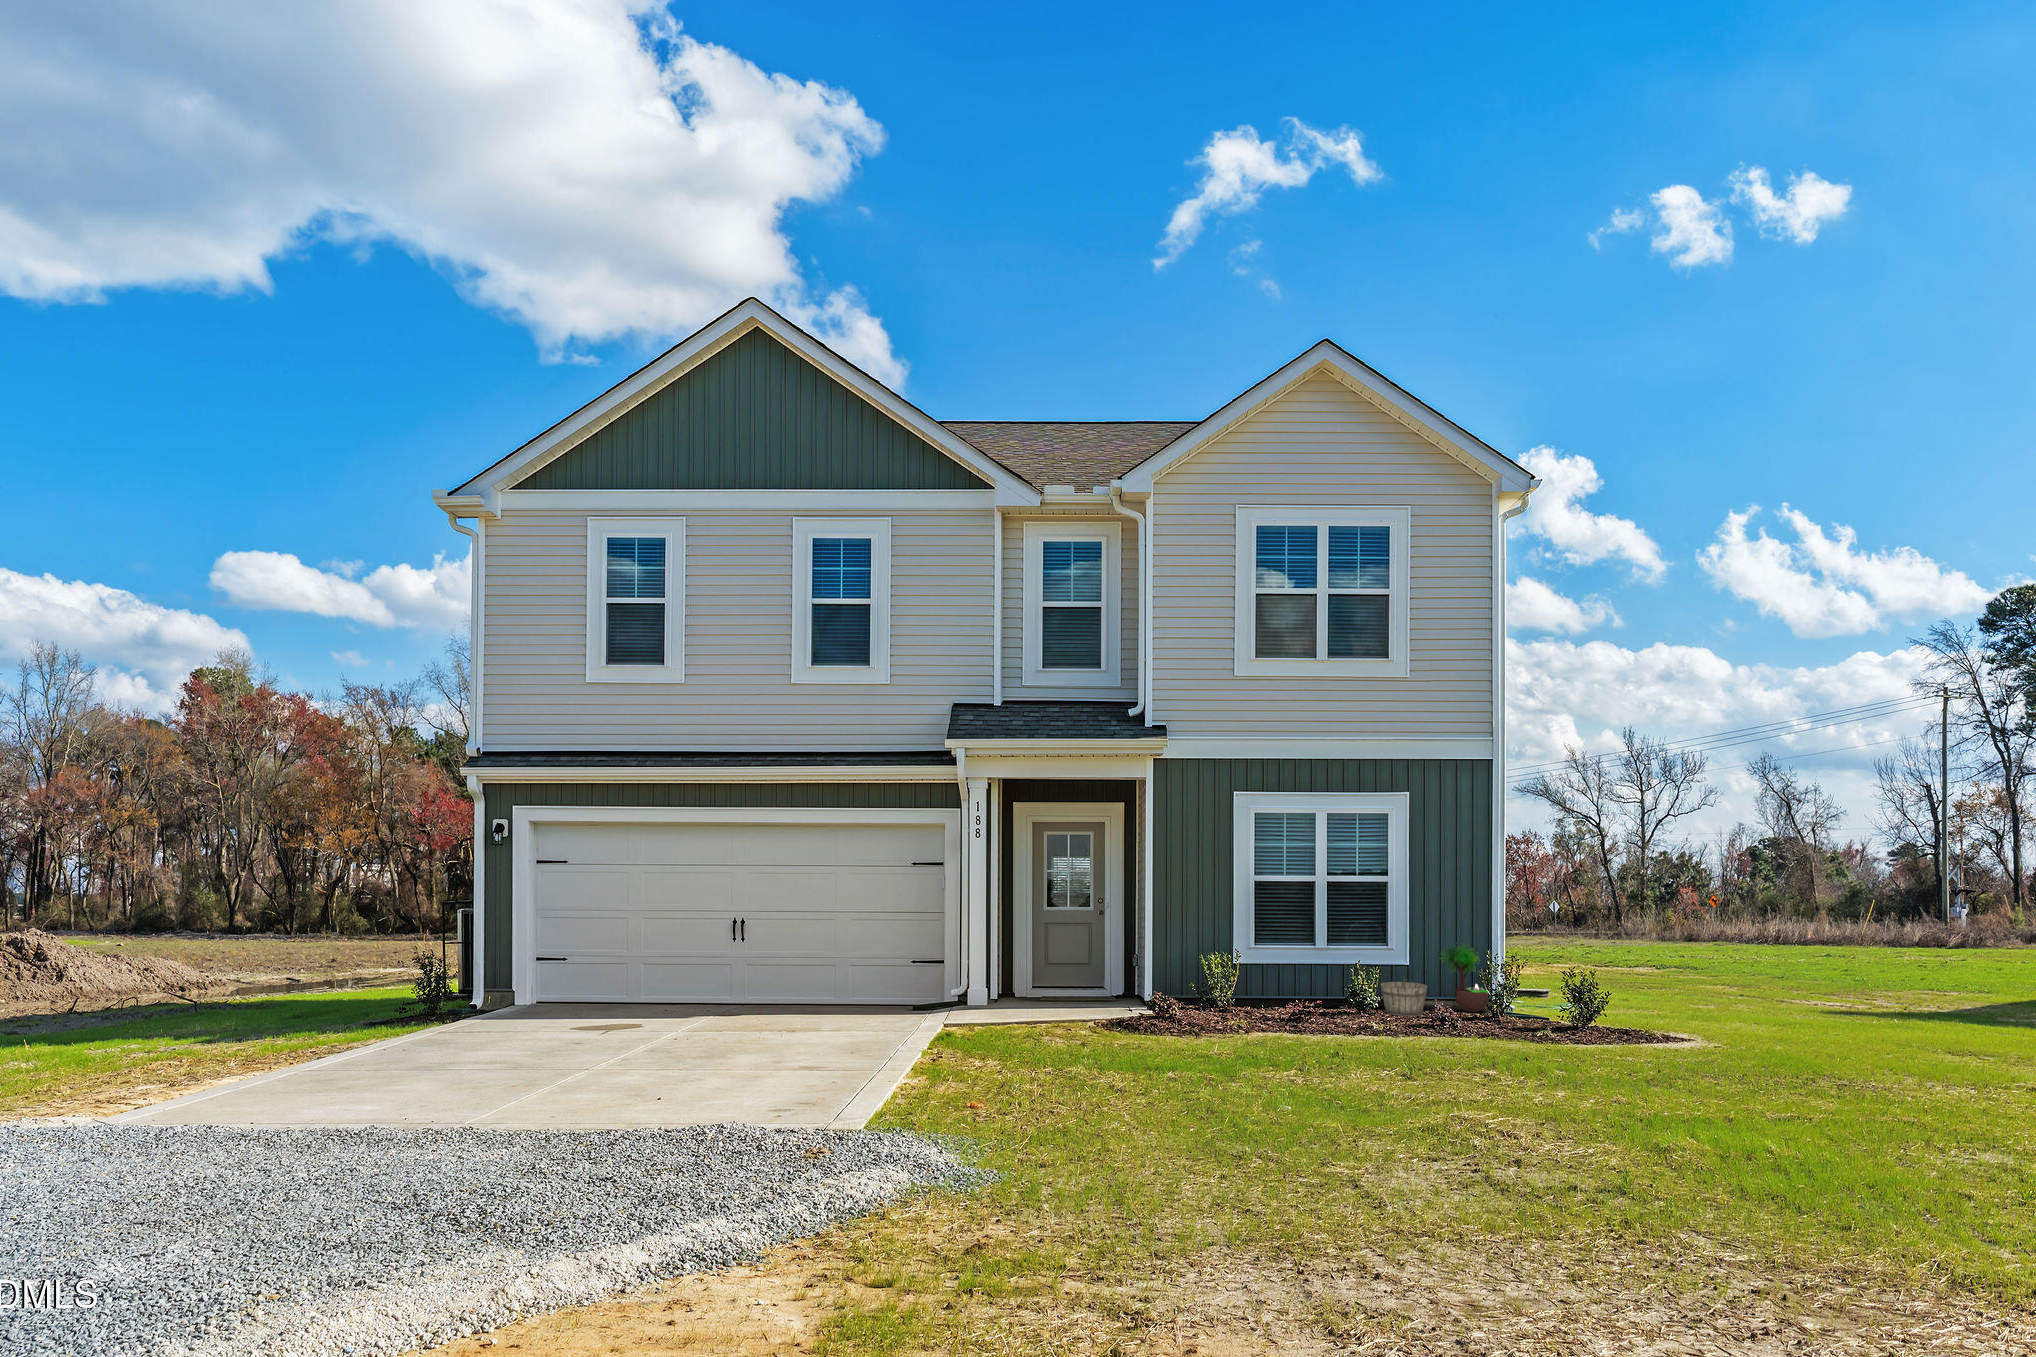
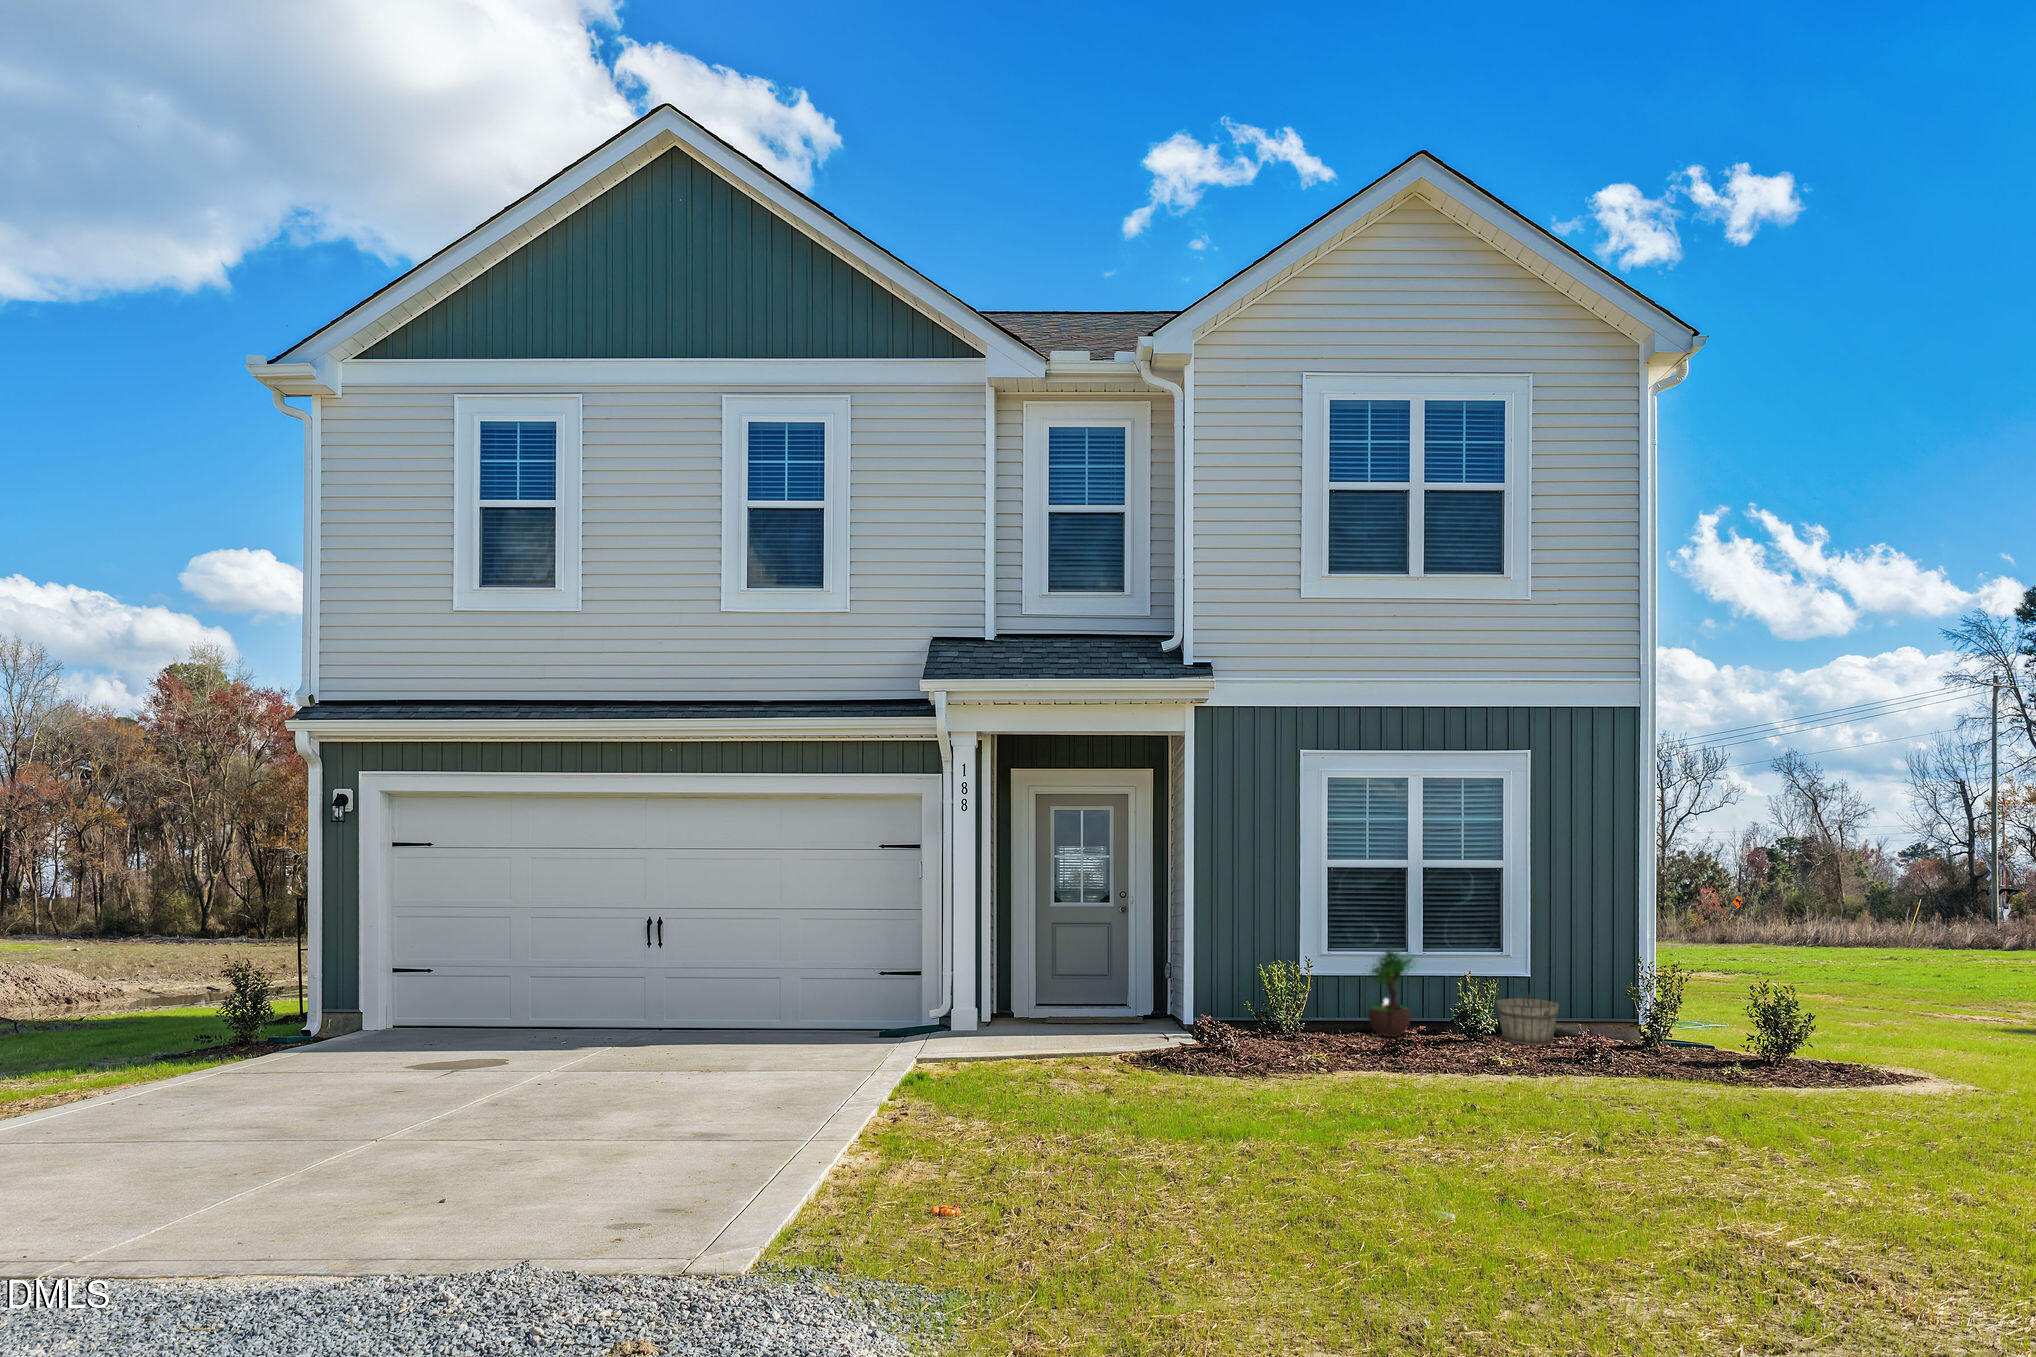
potted tree: present [1440,944,1488,1012] -> present [1363,947,1415,1037]

